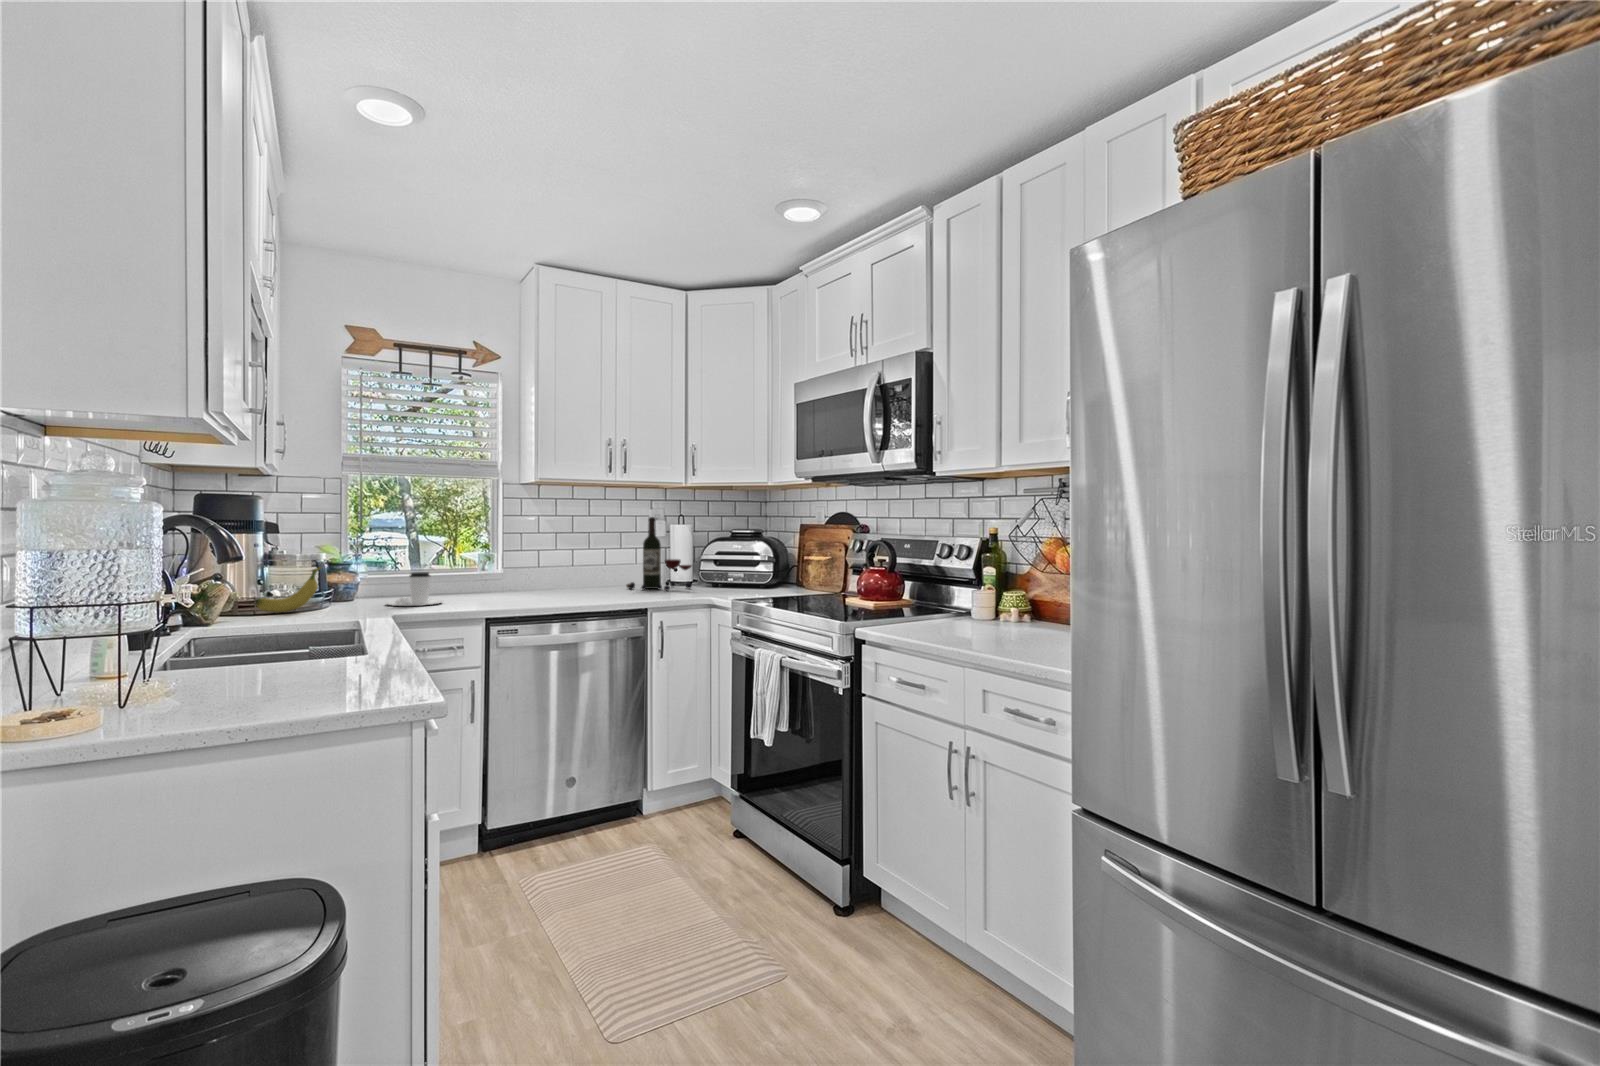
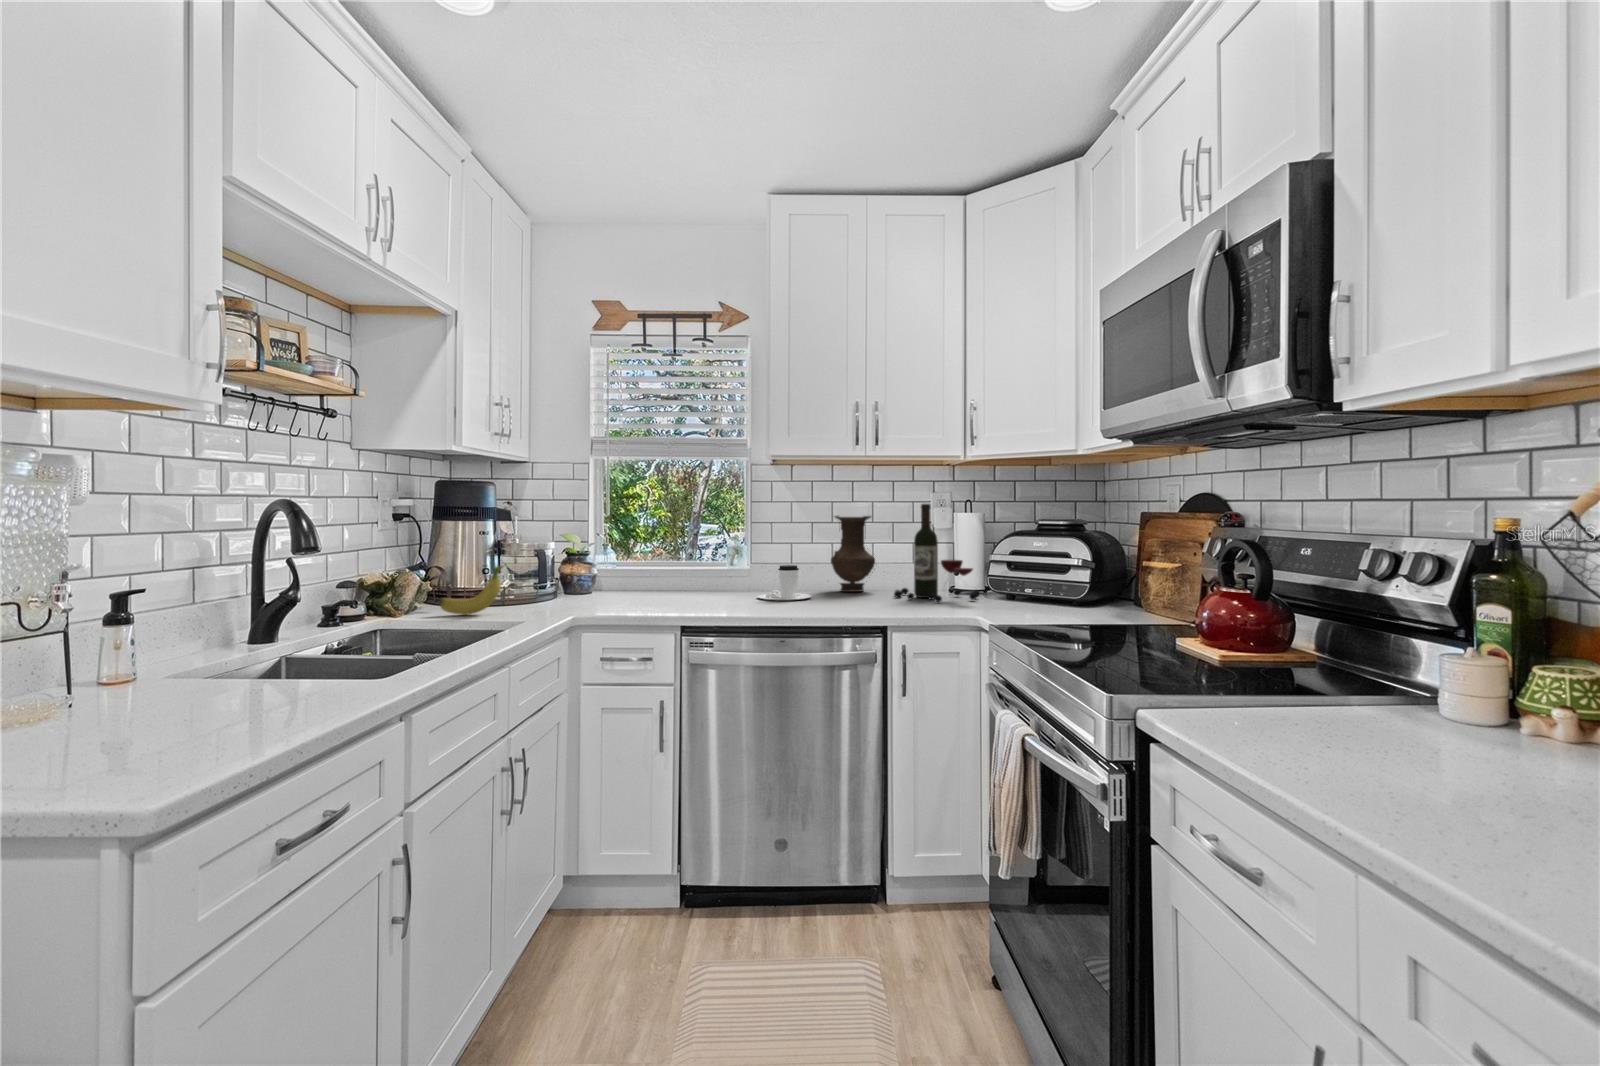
vase: none [566,526,607,588] -> present [831,516,875,592]
coffee cup: present [386,572,442,606] -> present [757,565,811,601]

